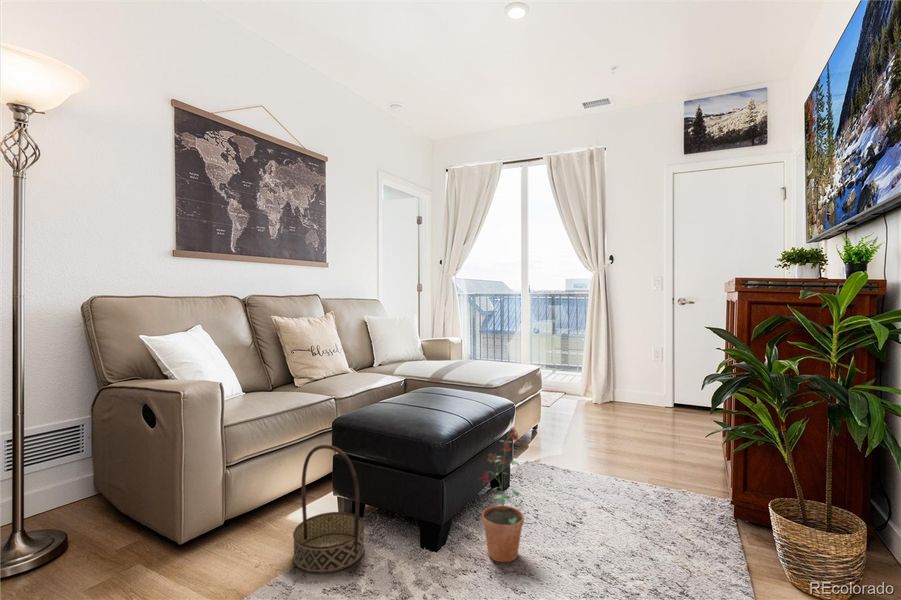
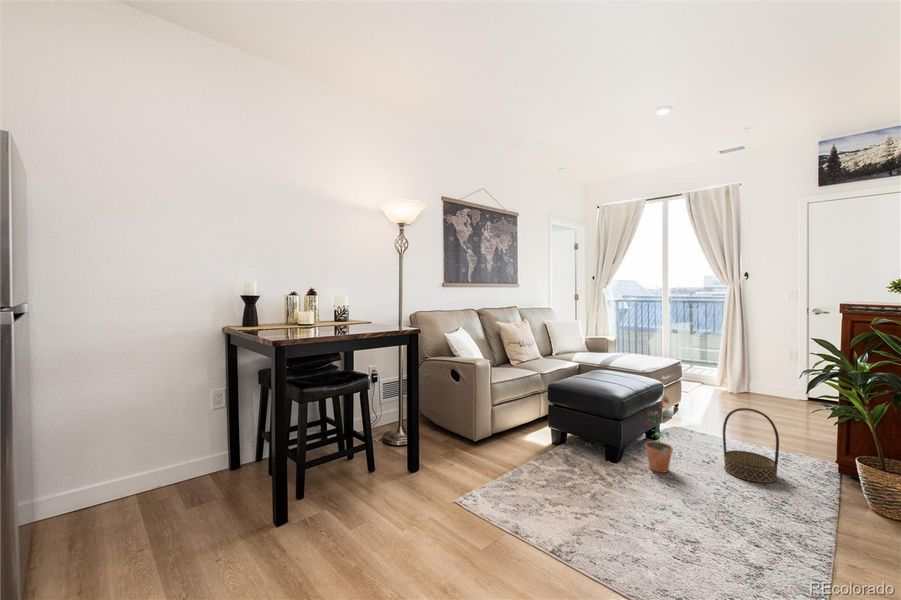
basket: present [293,445,365,573] -> present [723,408,779,483]

